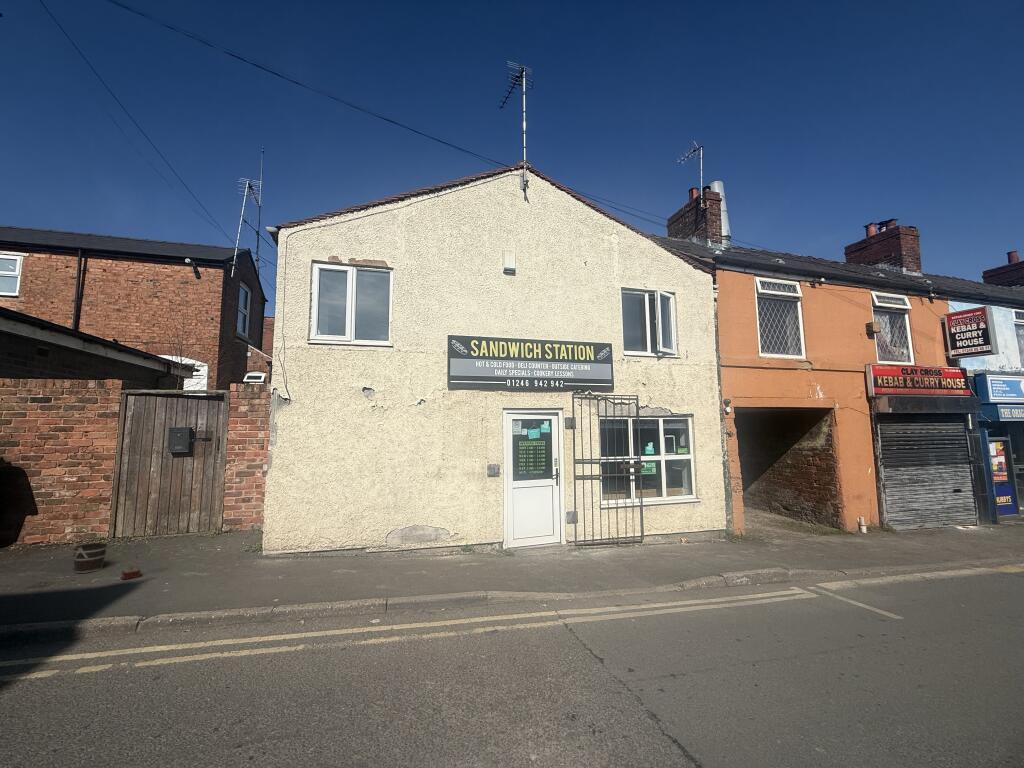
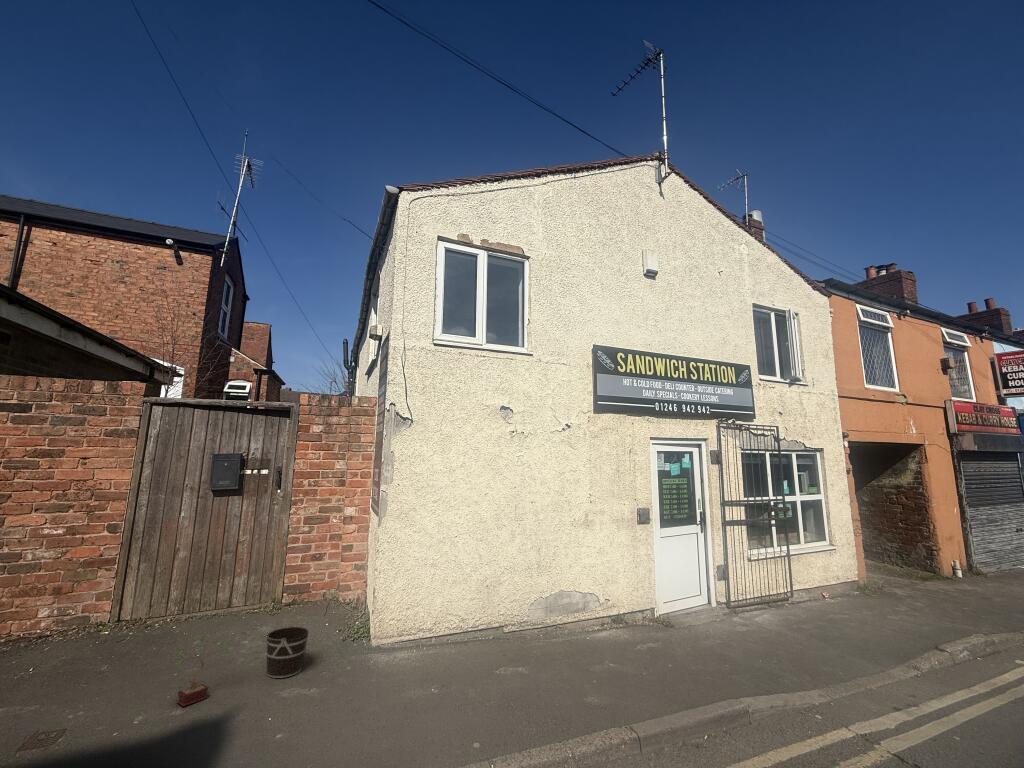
bucket: present [73,542,107,573] -> present [266,626,308,678]

